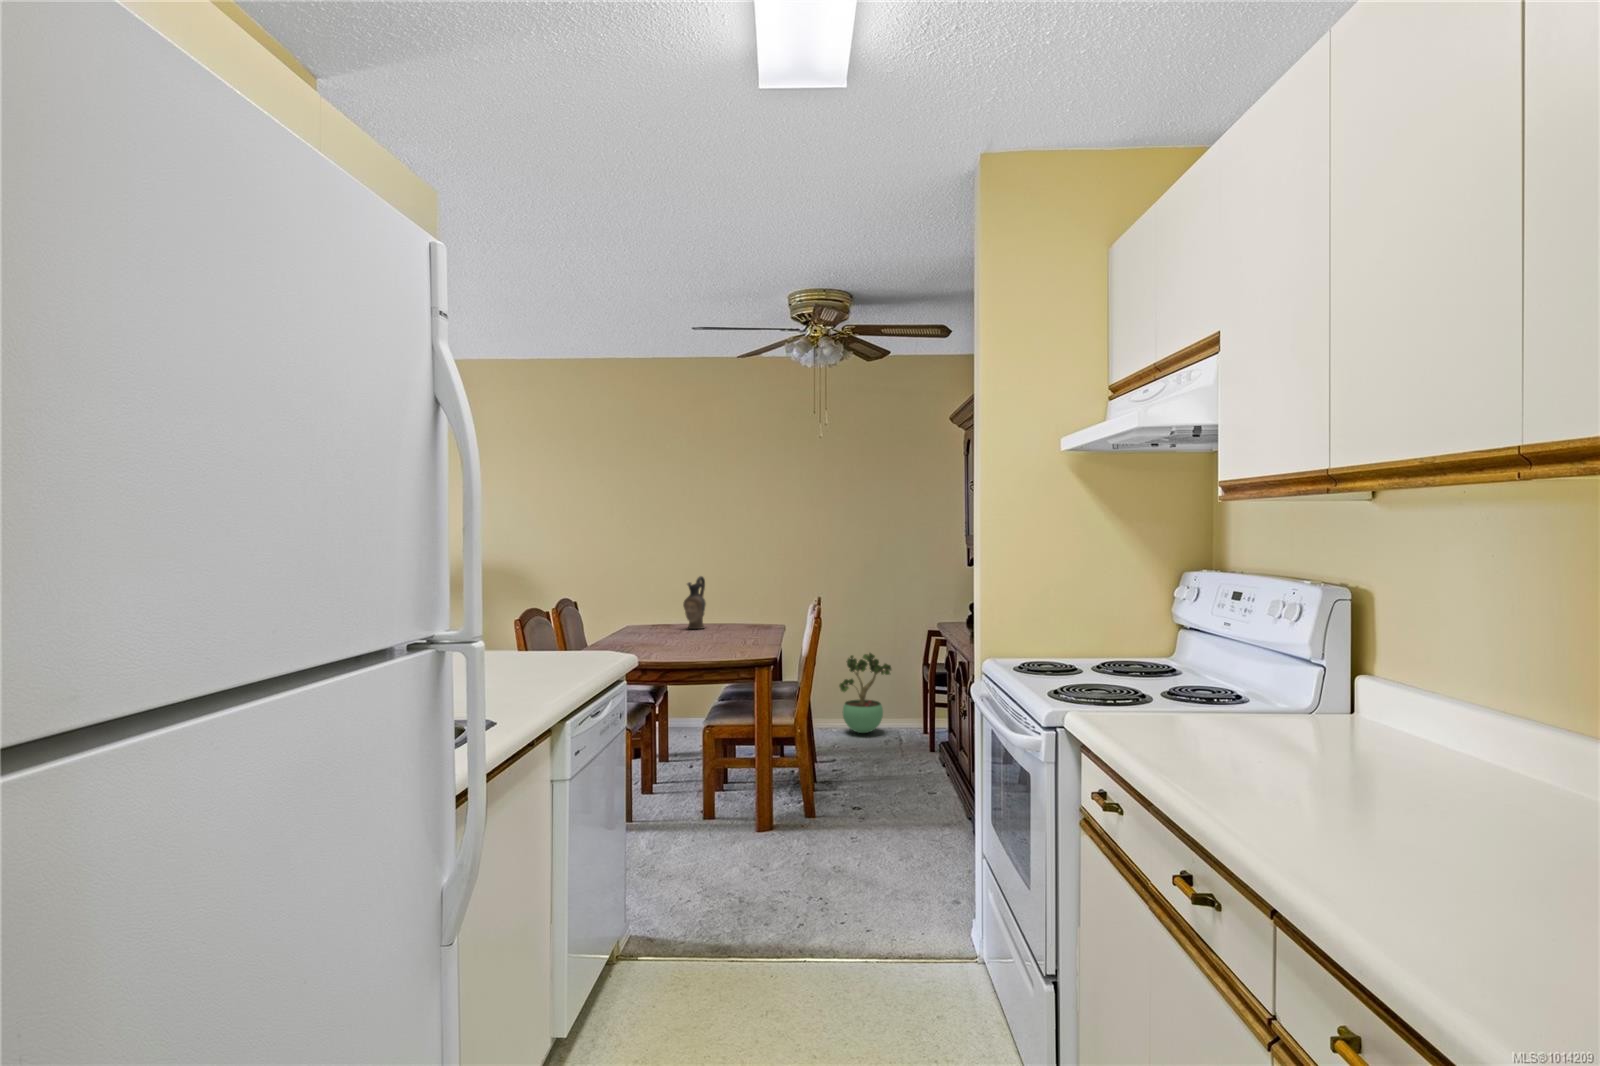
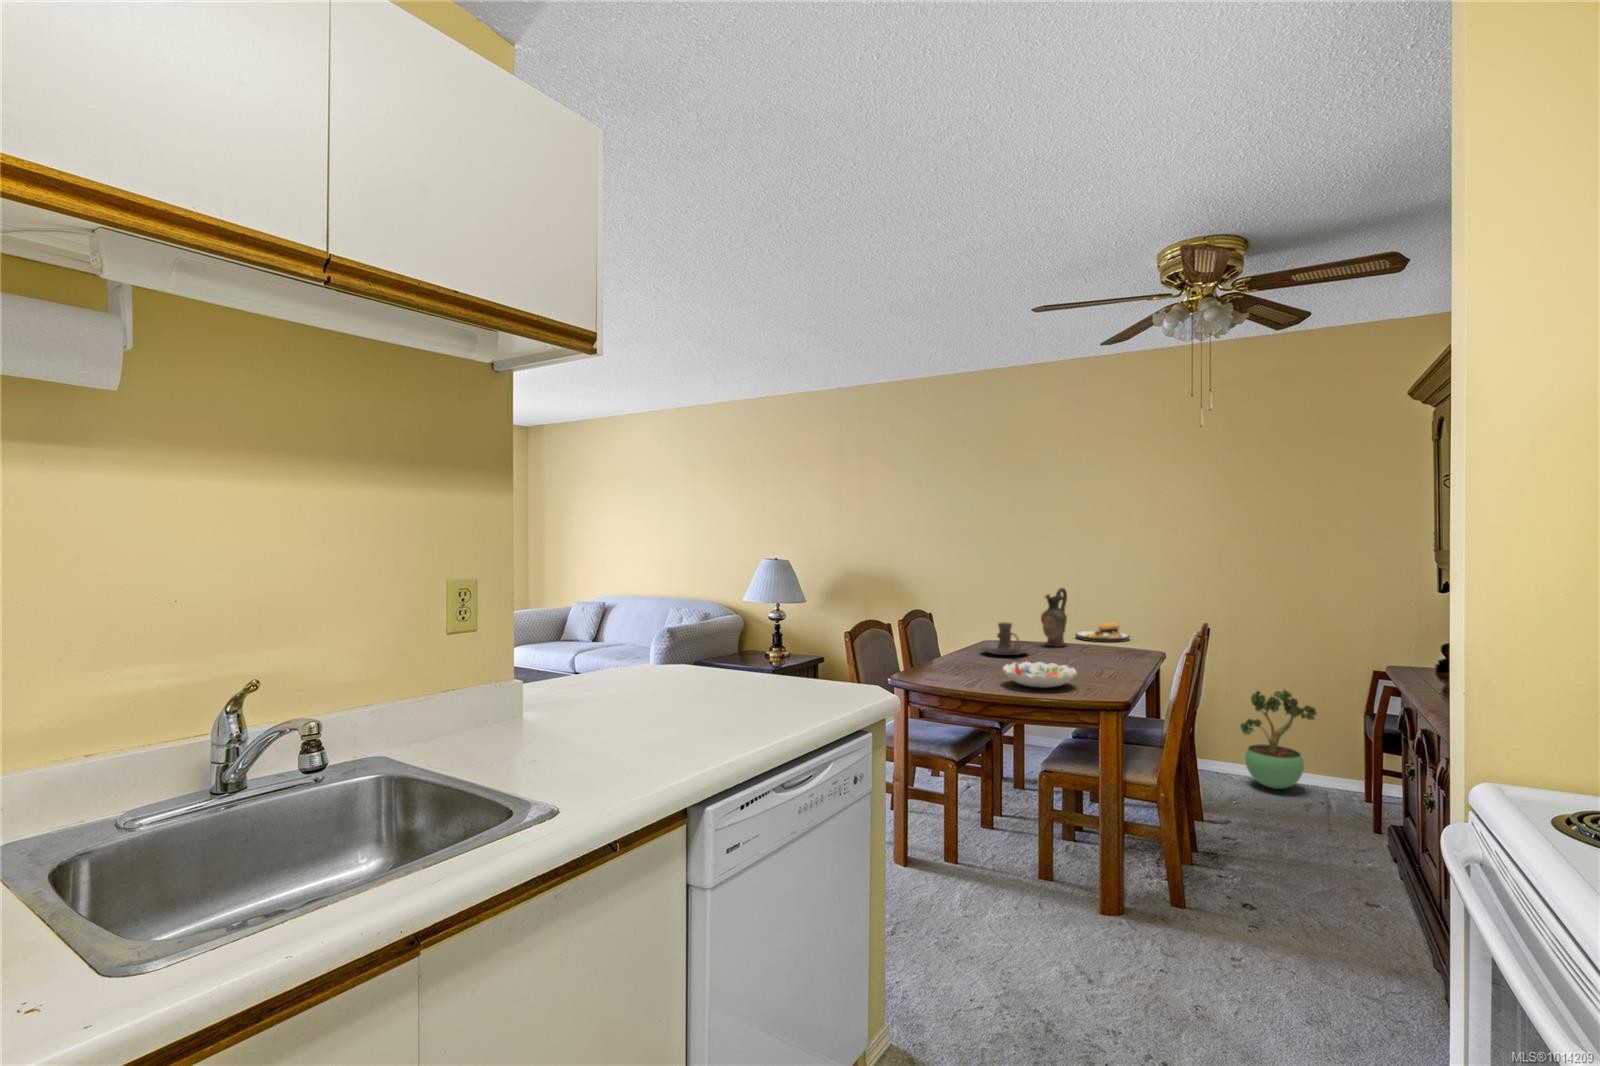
plate: none [709,598,755,624] -> present [1076,622,1129,642]
candle holder: none [634,608,678,637] -> present [982,622,1029,655]
decorative bowl: none [668,635,730,655] -> present [1003,662,1076,688]

